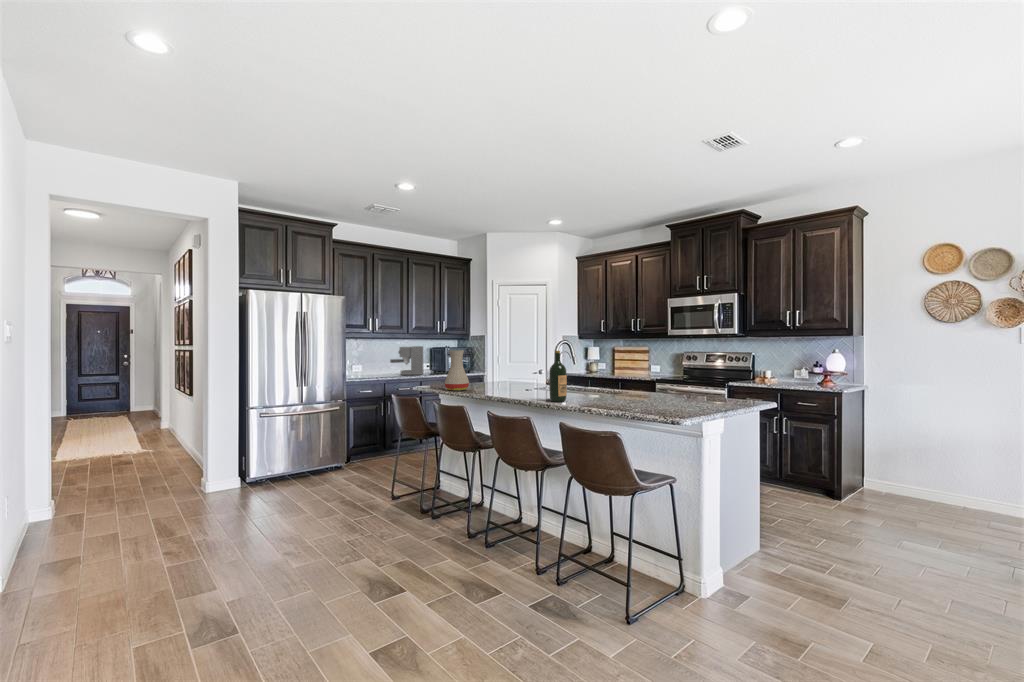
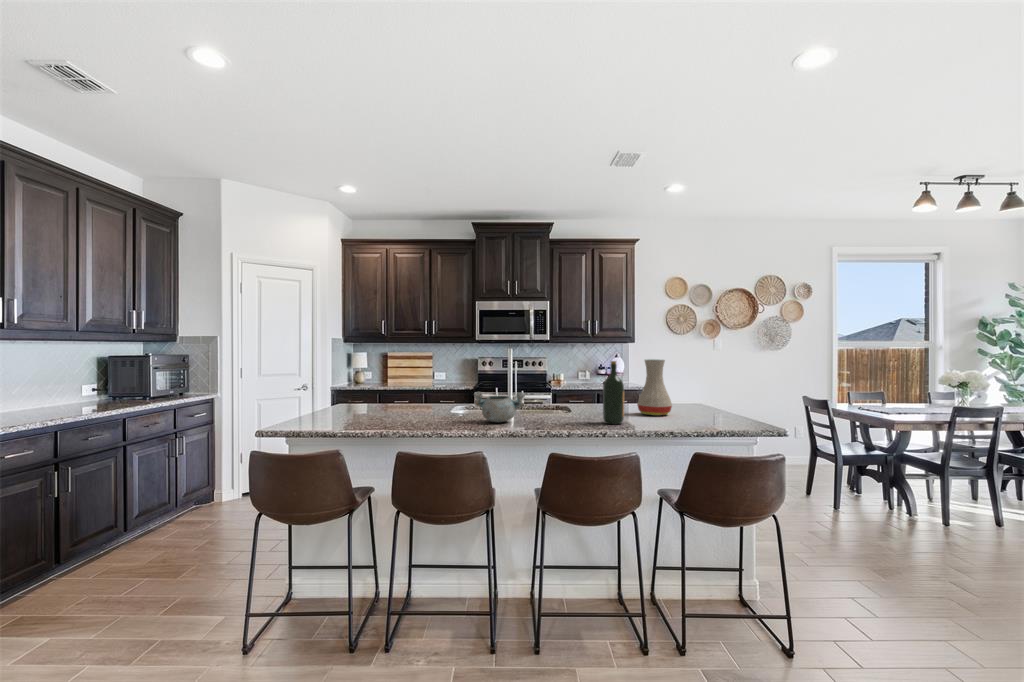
coffee maker: present [390,346,424,375] -> none [32,353,114,410]
vase: present [445,350,469,391] -> present [637,359,672,416]
bowl: none [492,372,518,394] -> present [474,392,525,422]

